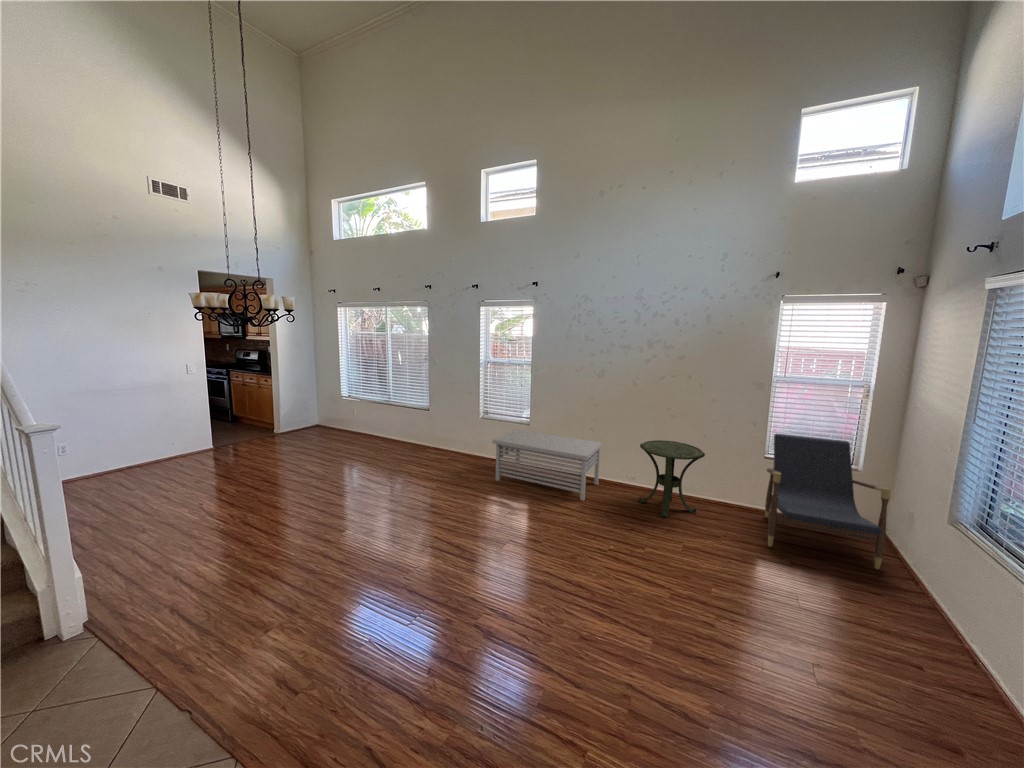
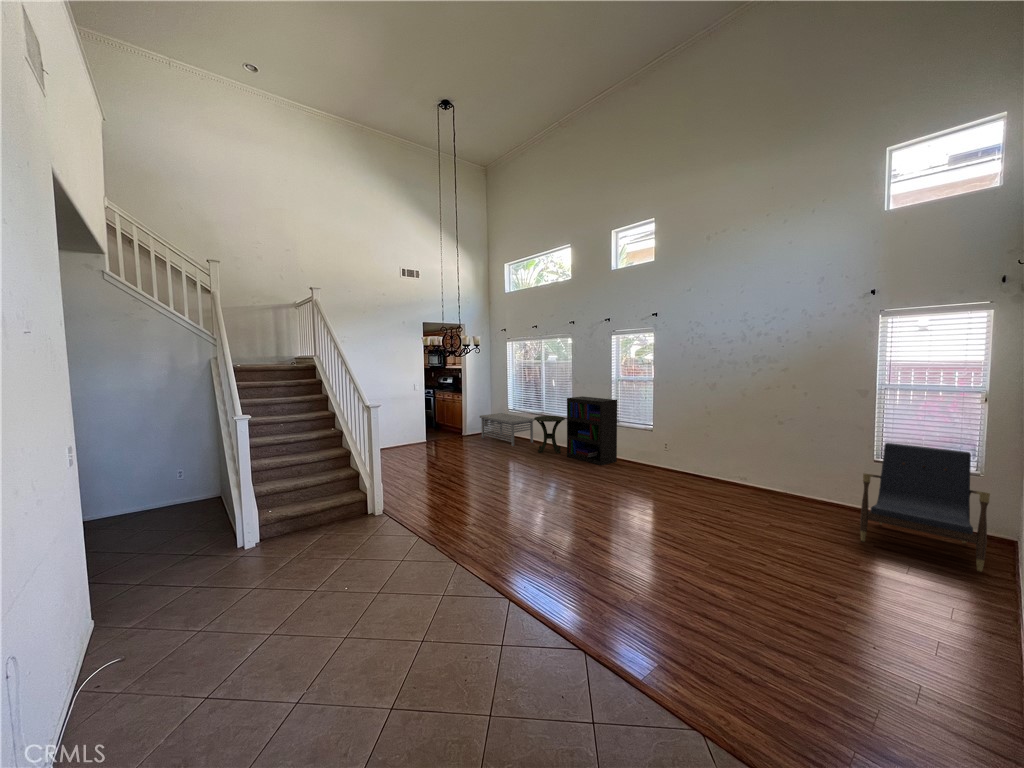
bookshelf: none [423,381,487,469] -> present [567,396,617,466]
storage bench: present [492,429,602,500] -> present [480,413,534,446]
side table: present [639,440,705,517] -> present [534,416,565,453]

